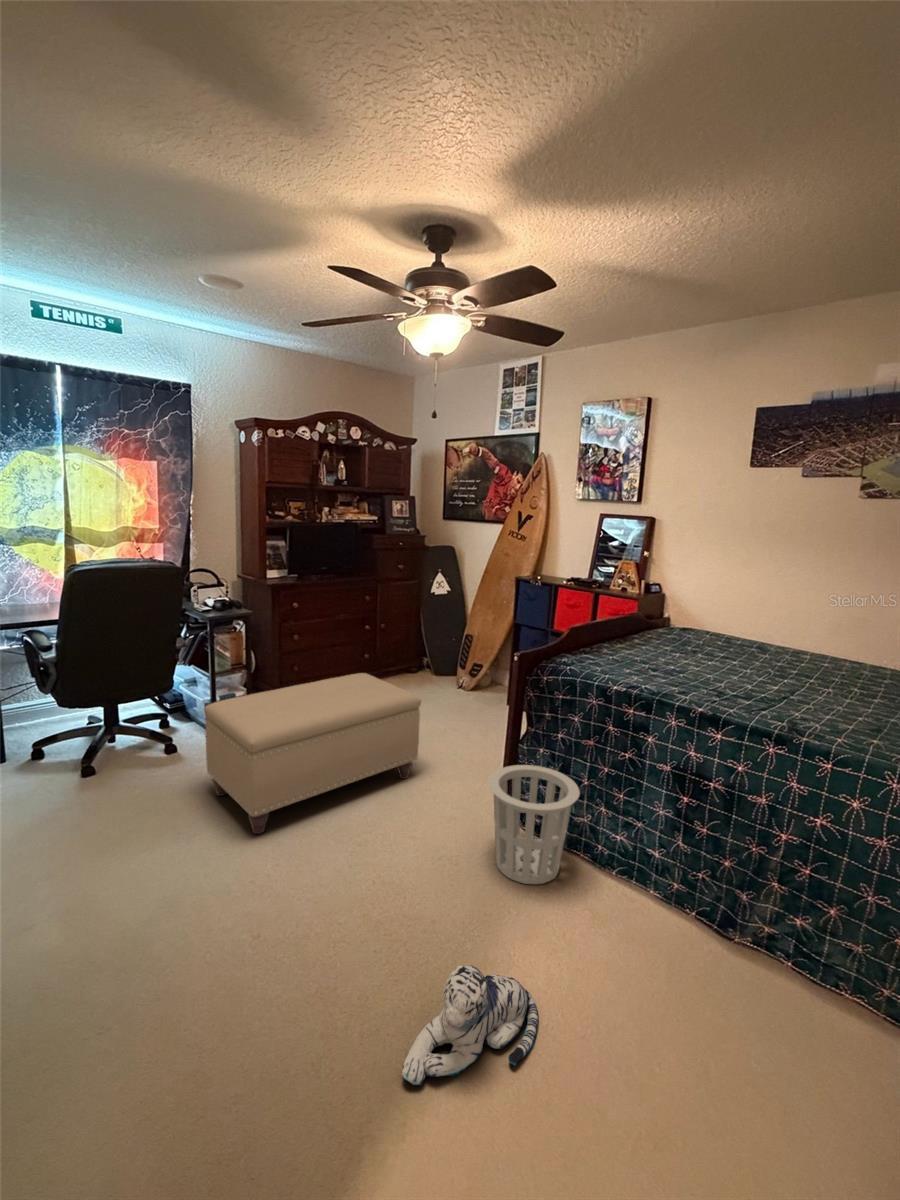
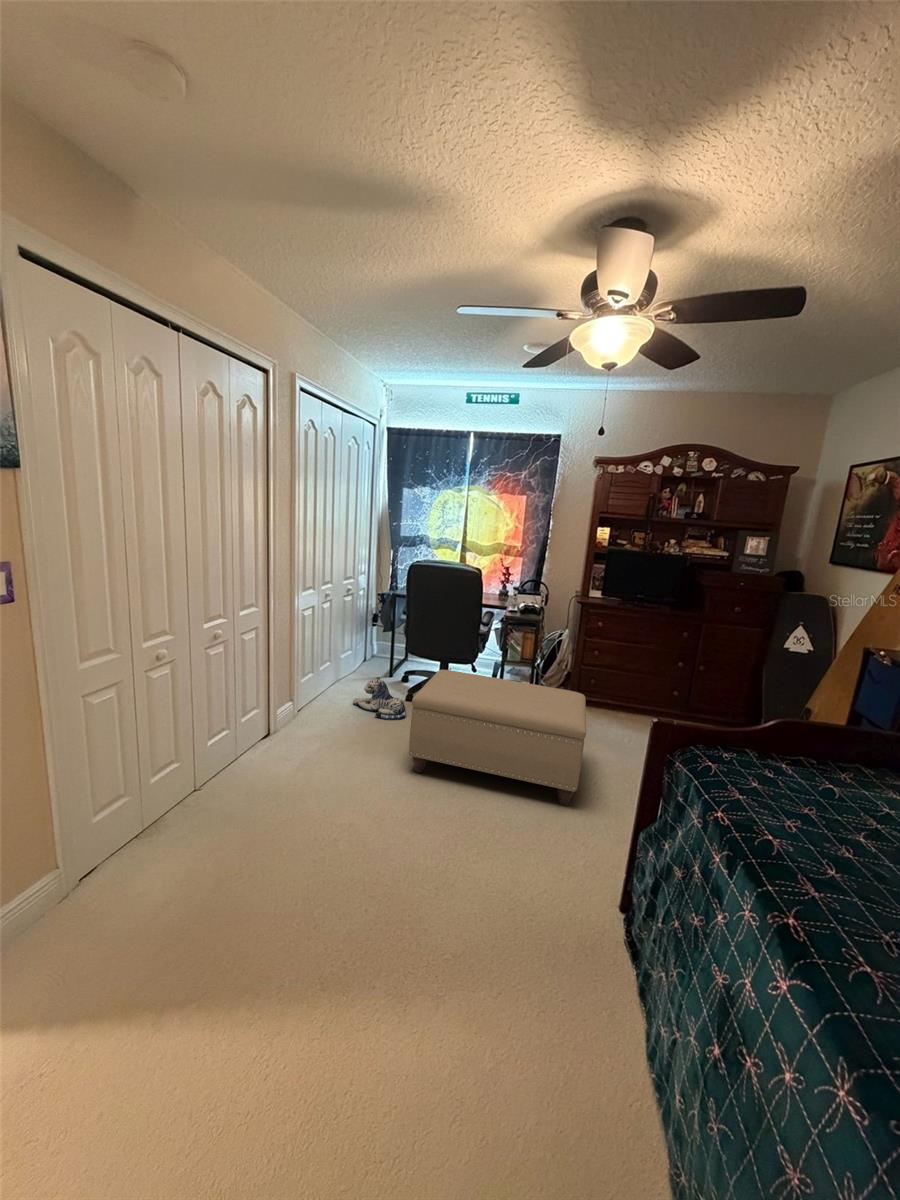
waste basket: present [488,765,580,884] -> none [496,821,605,976]
plush toy: present [402,965,539,1085] -> present [353,677,406,720]

